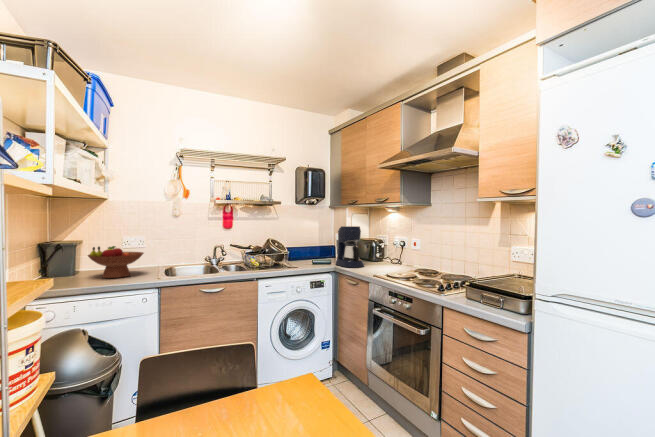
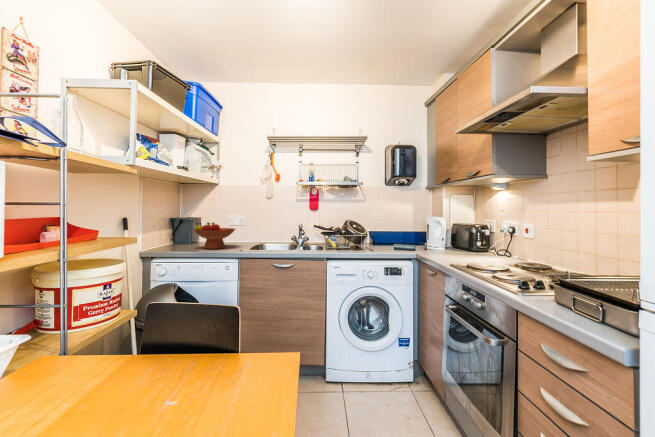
coffee maker: present [335,226,364,268] -> none [419,207,454,256]

